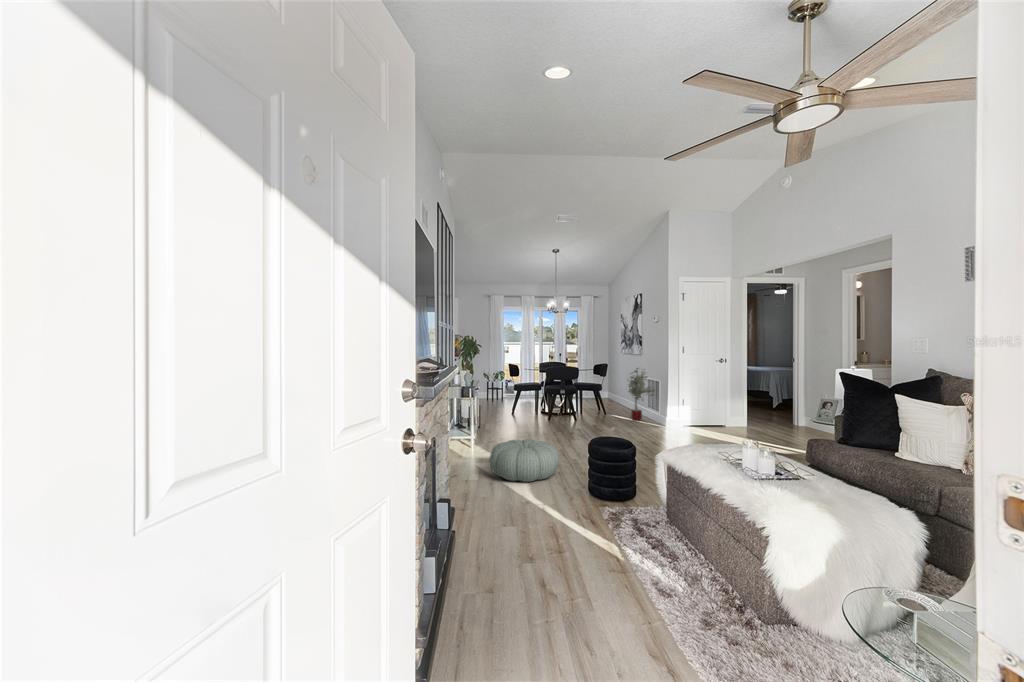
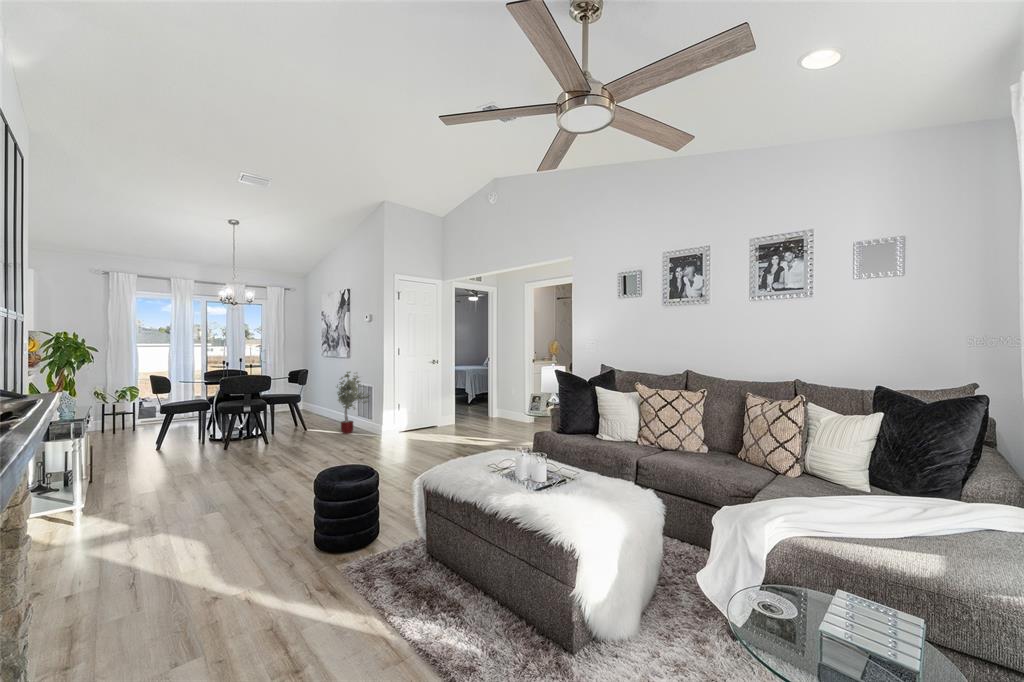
pouf: present [490,439,559,482] -> none [124,484,271,569]

